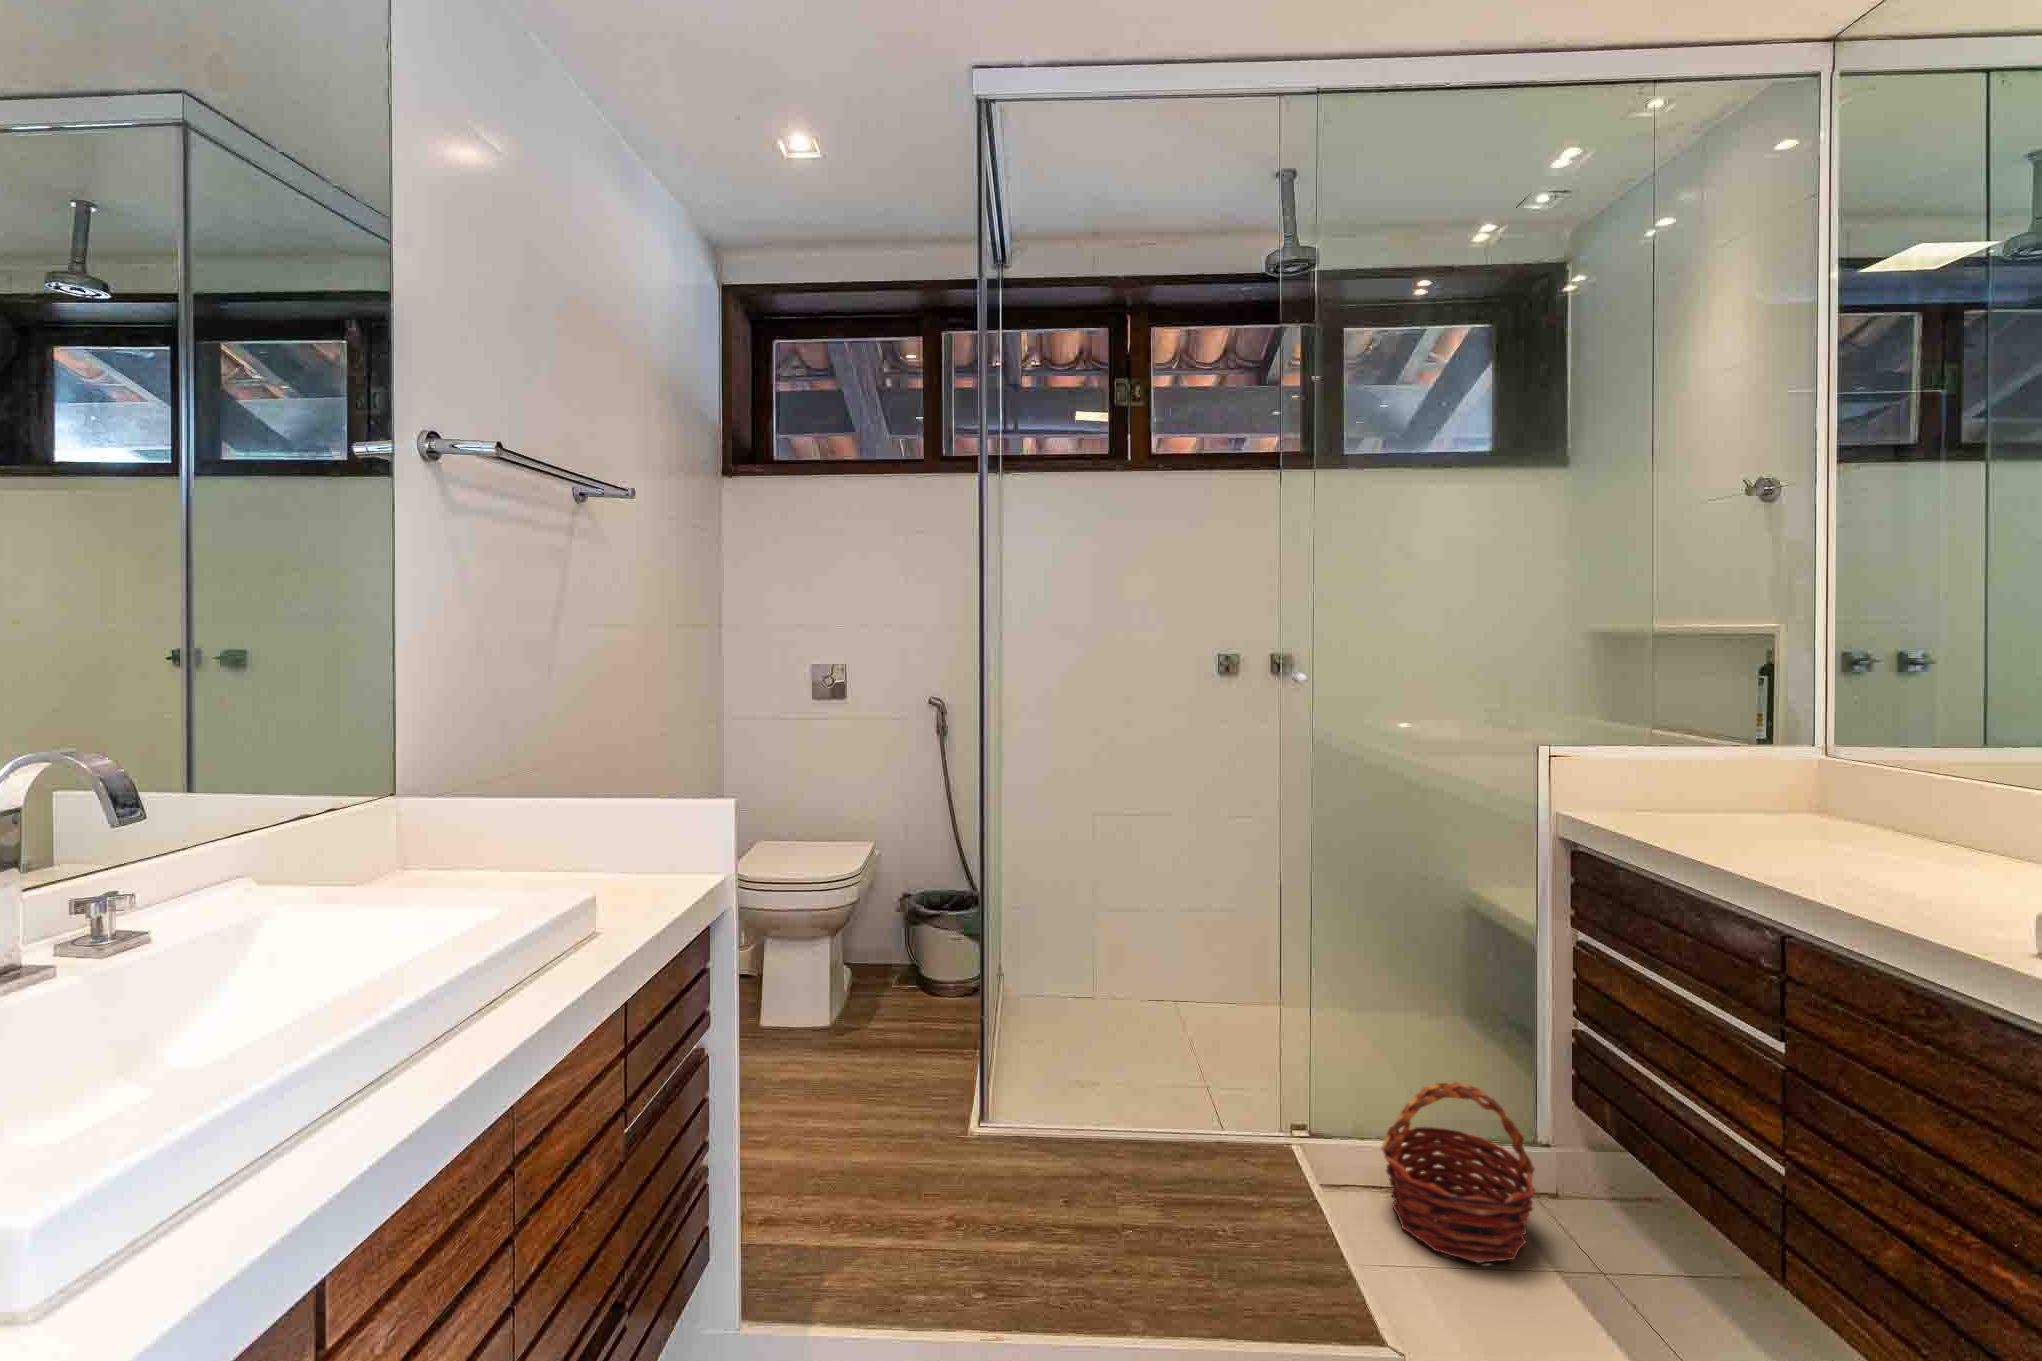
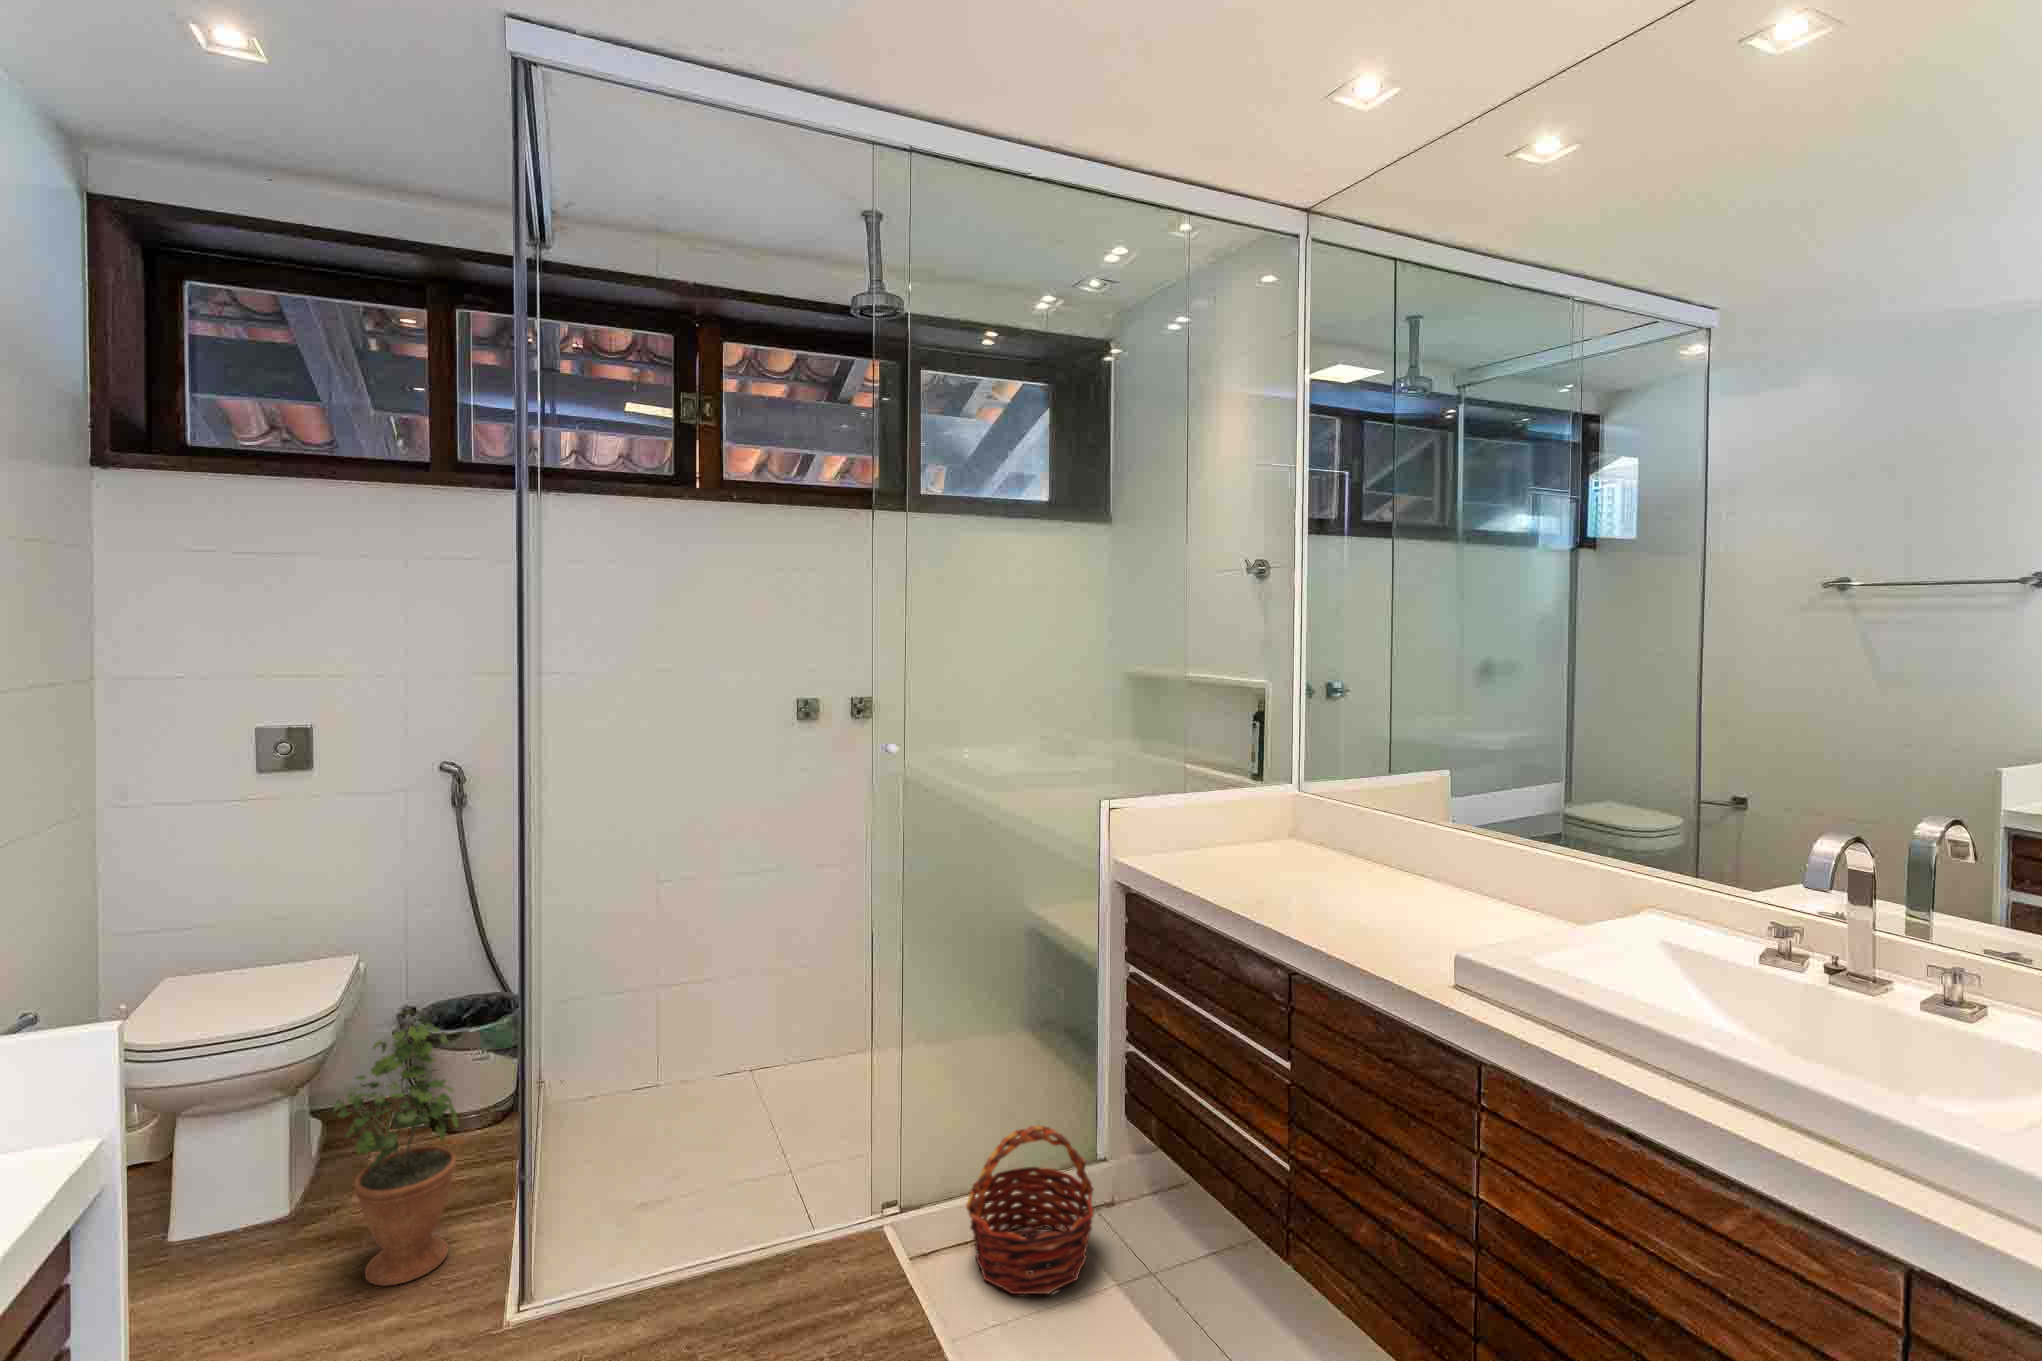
potted plant: none [857,879,940,1087] -> present [333,1013,459,1286]

